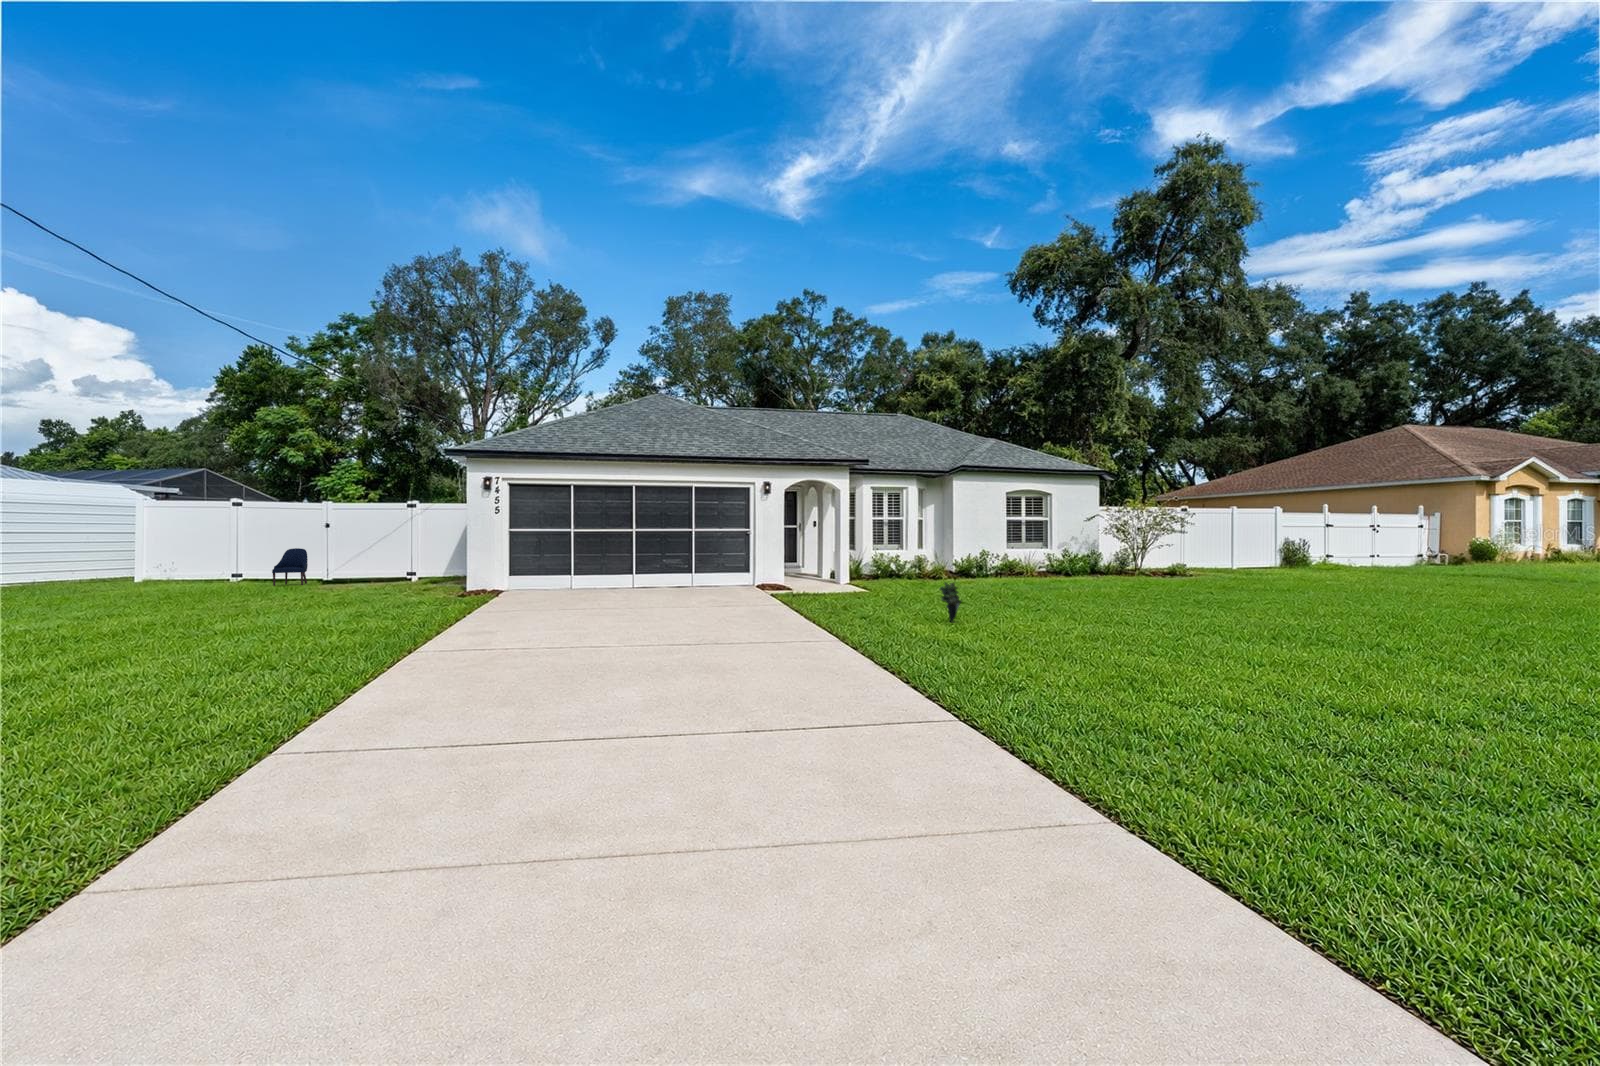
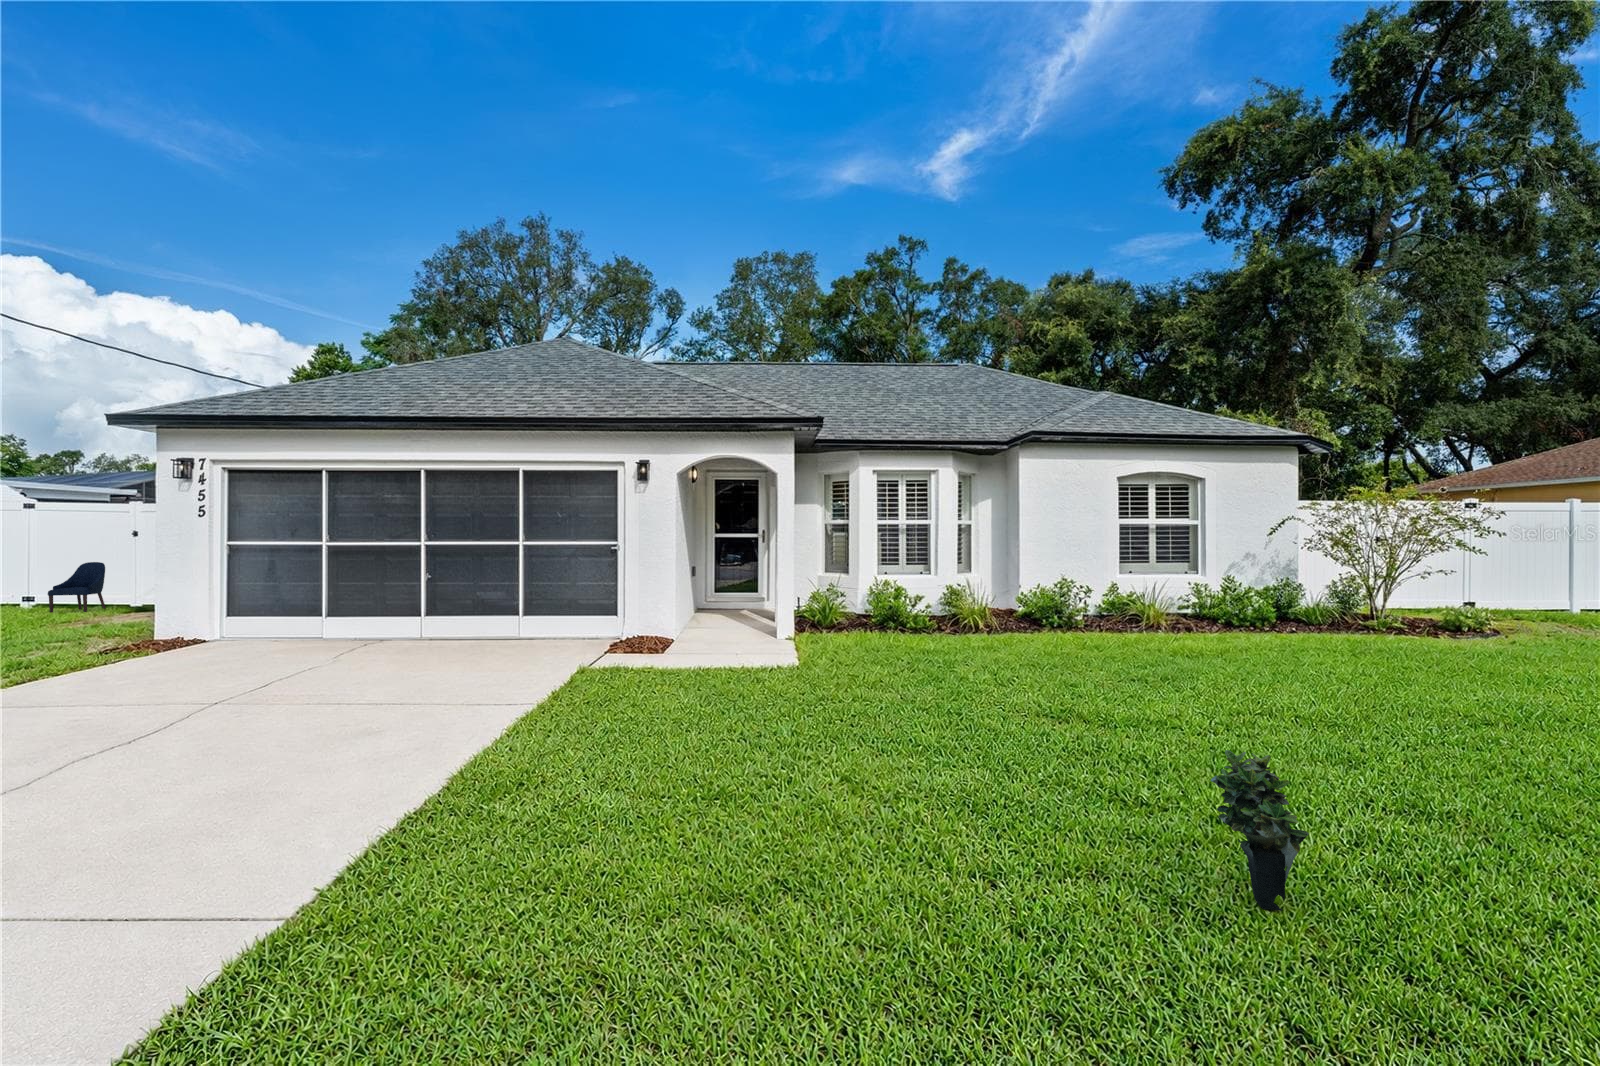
potted plant: present [940,582,962,622] -> present [1211,750,1309,911]

